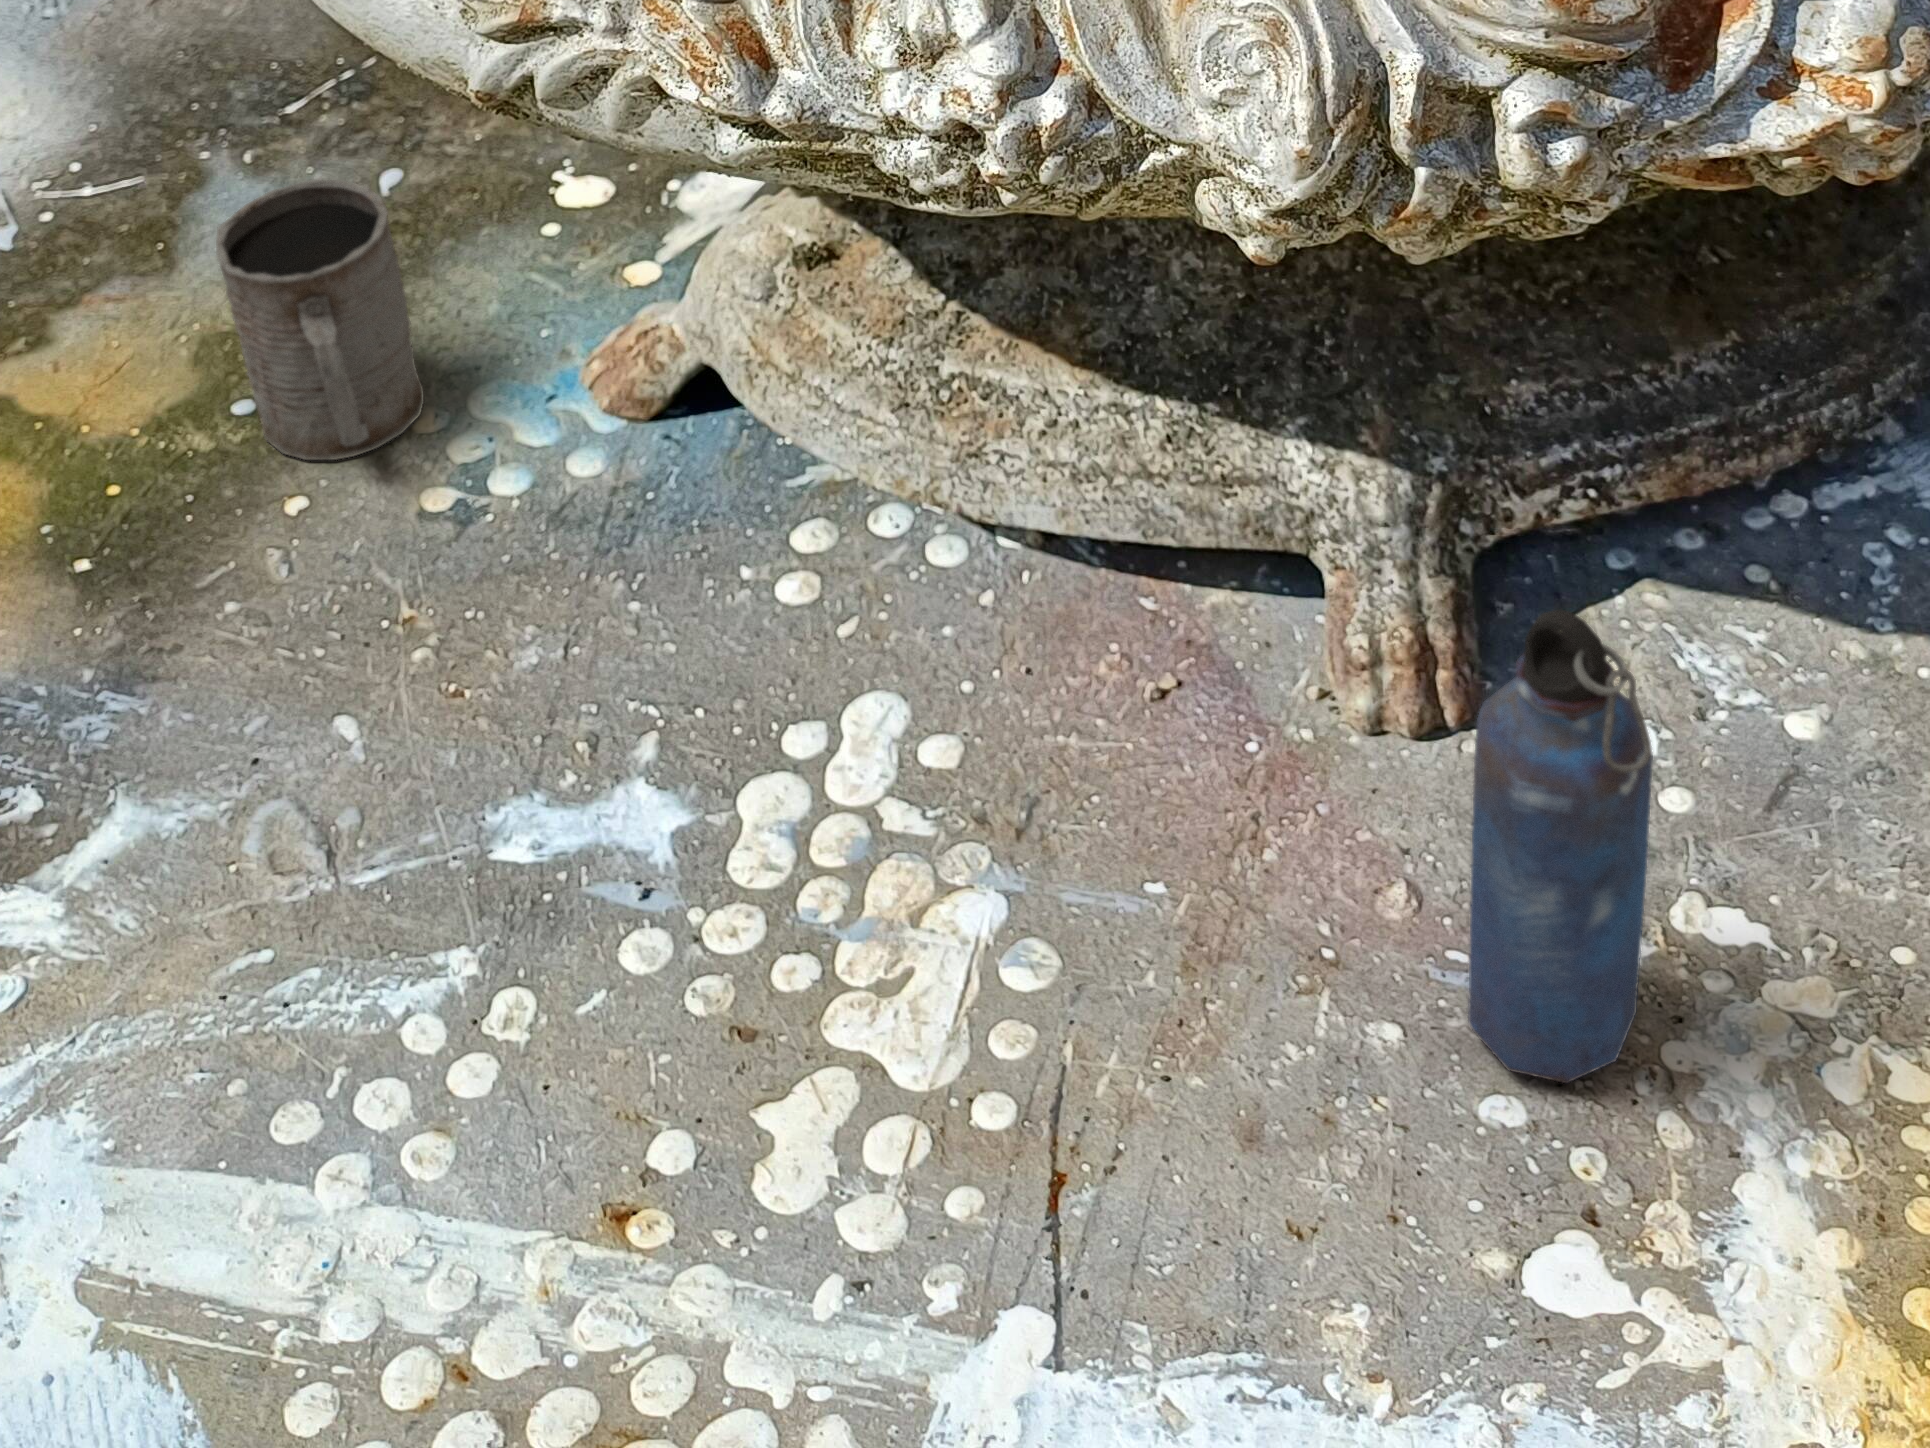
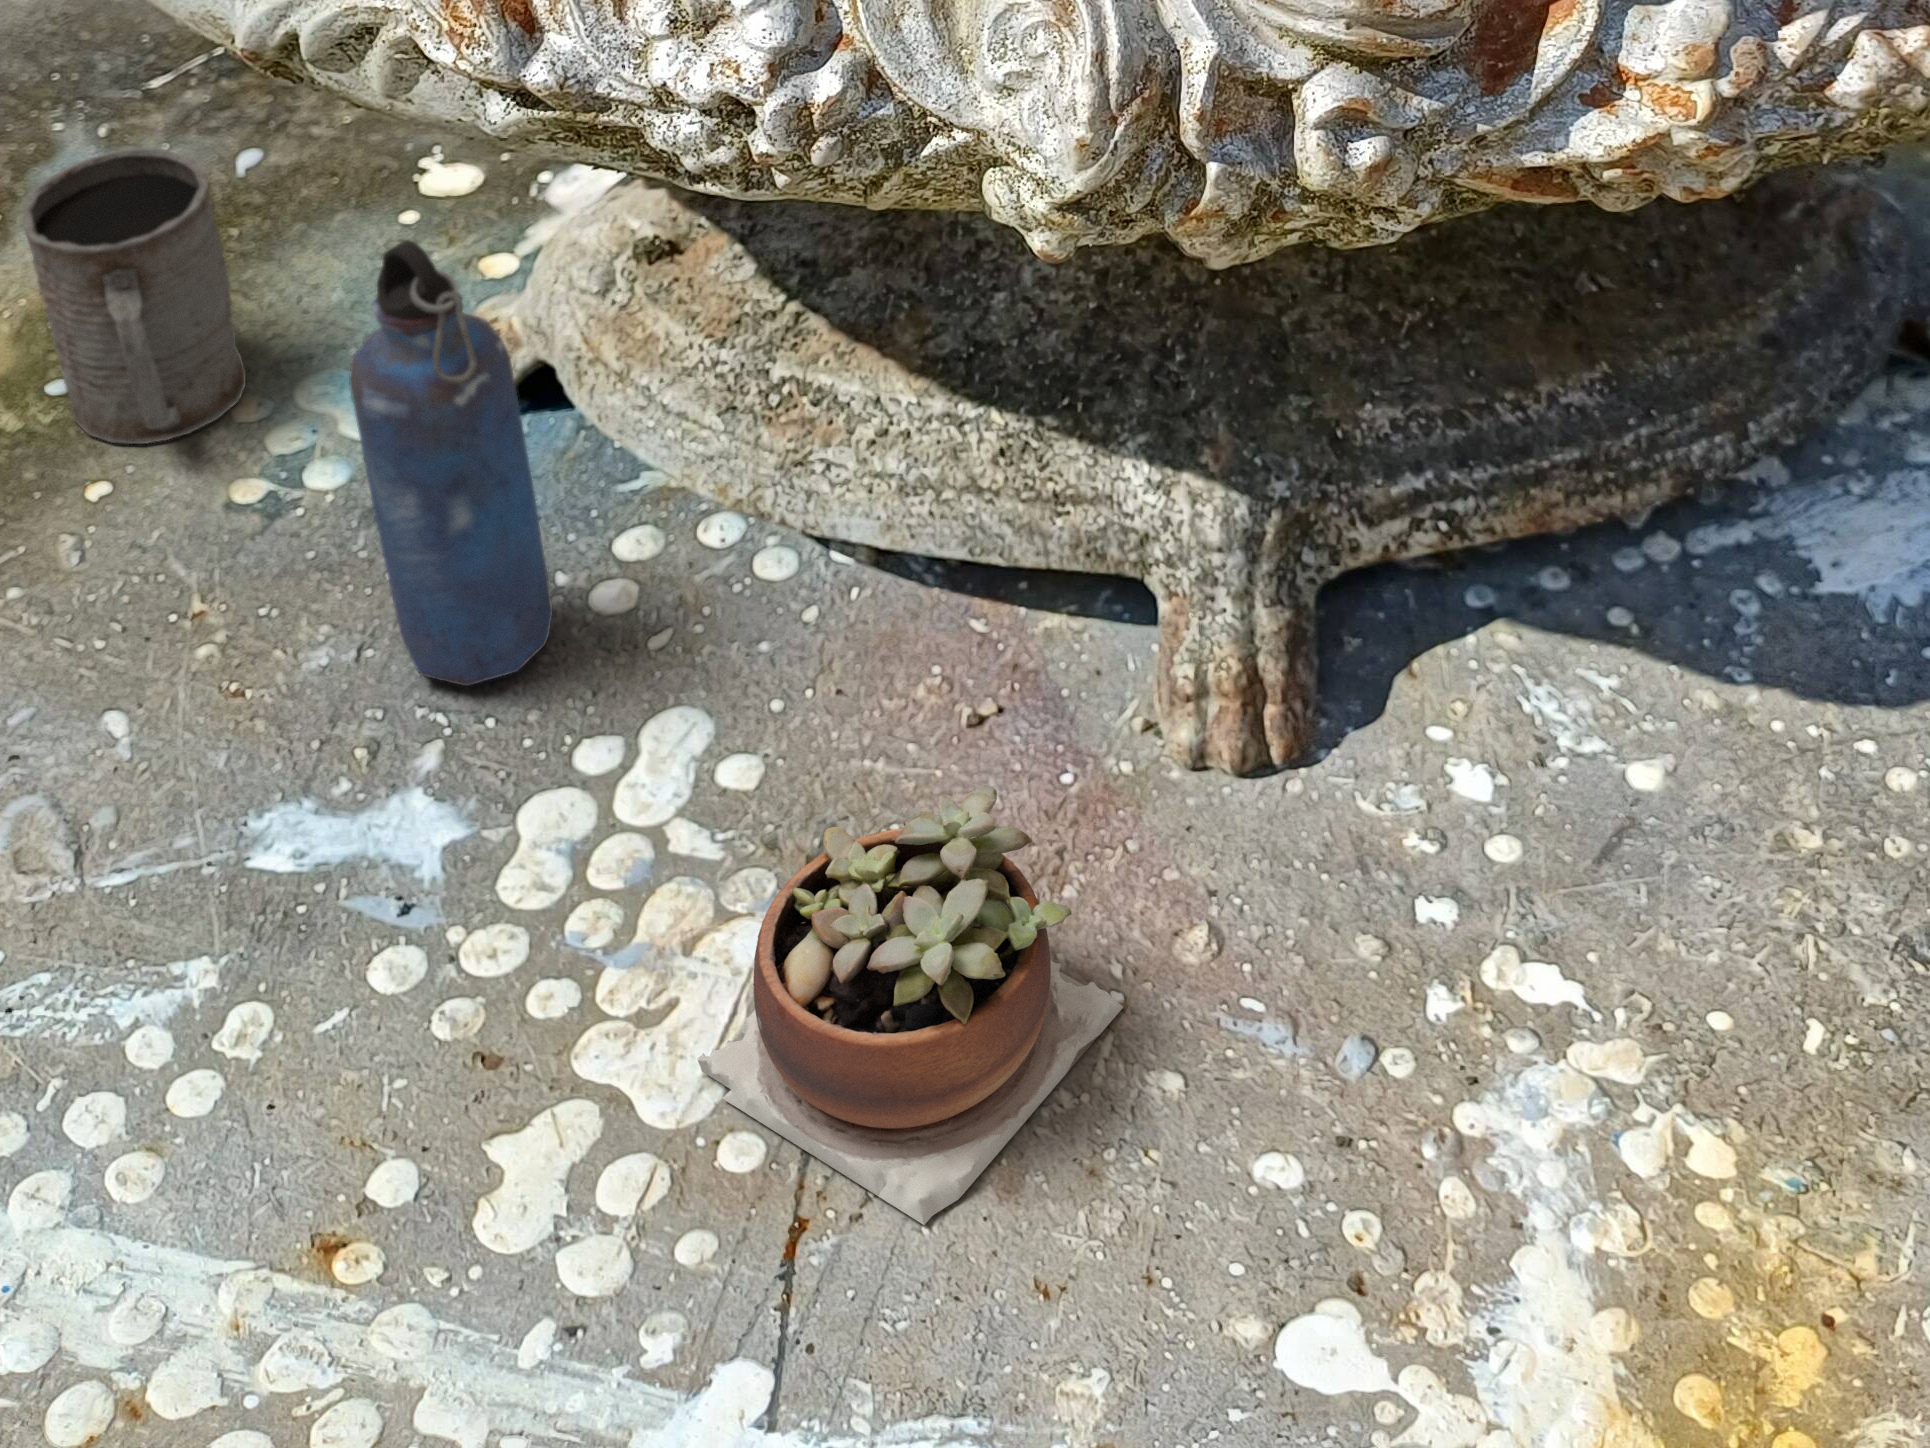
water bottle: present [1468,610,1653,1083] -> present [349,240,553,686]
succulent plant: none [946,760,1338,1174] -> present [697,787,1123,1225]

